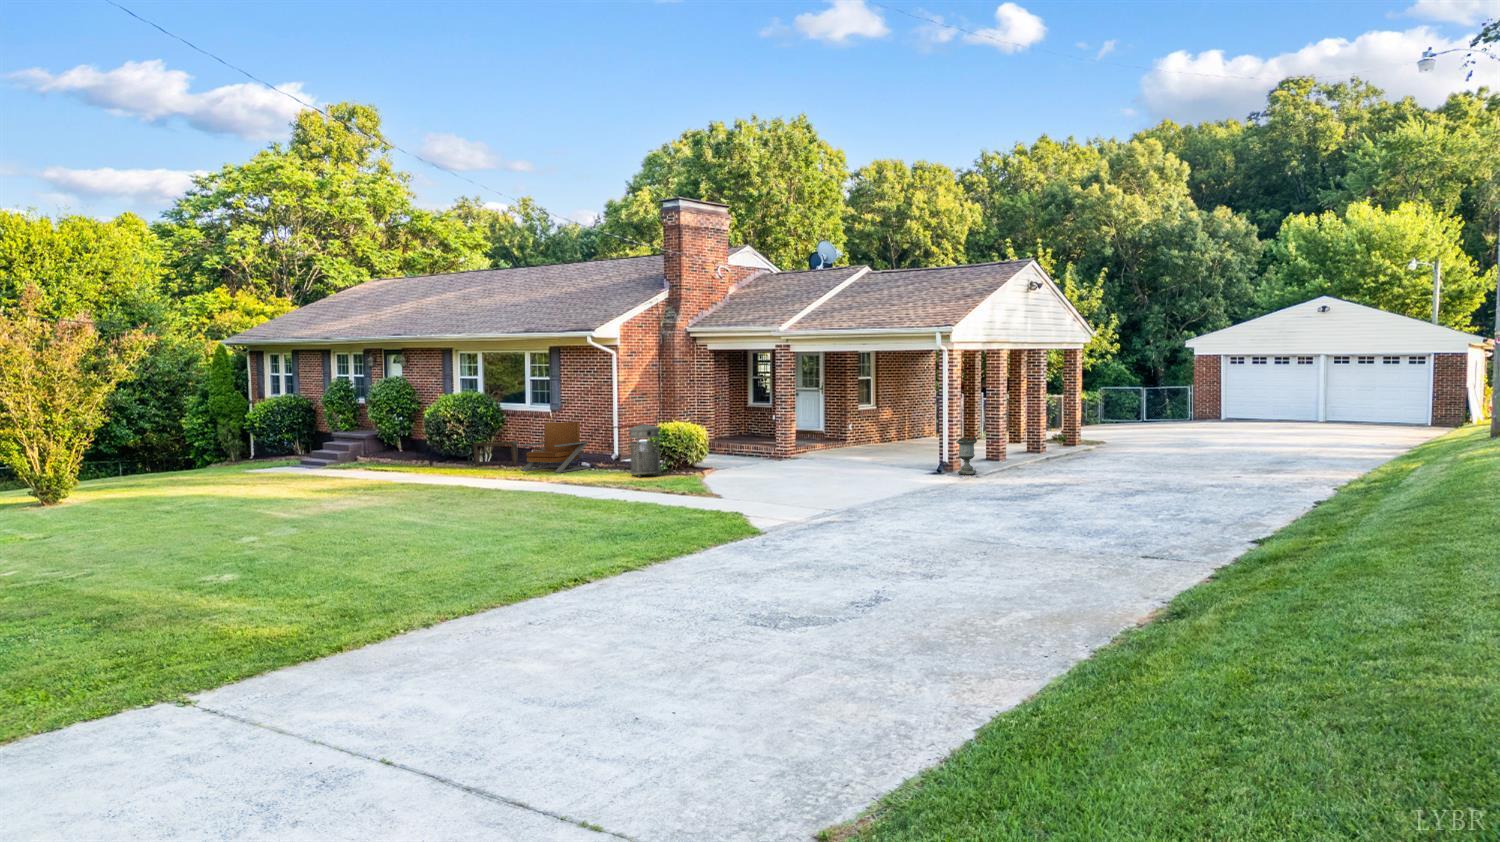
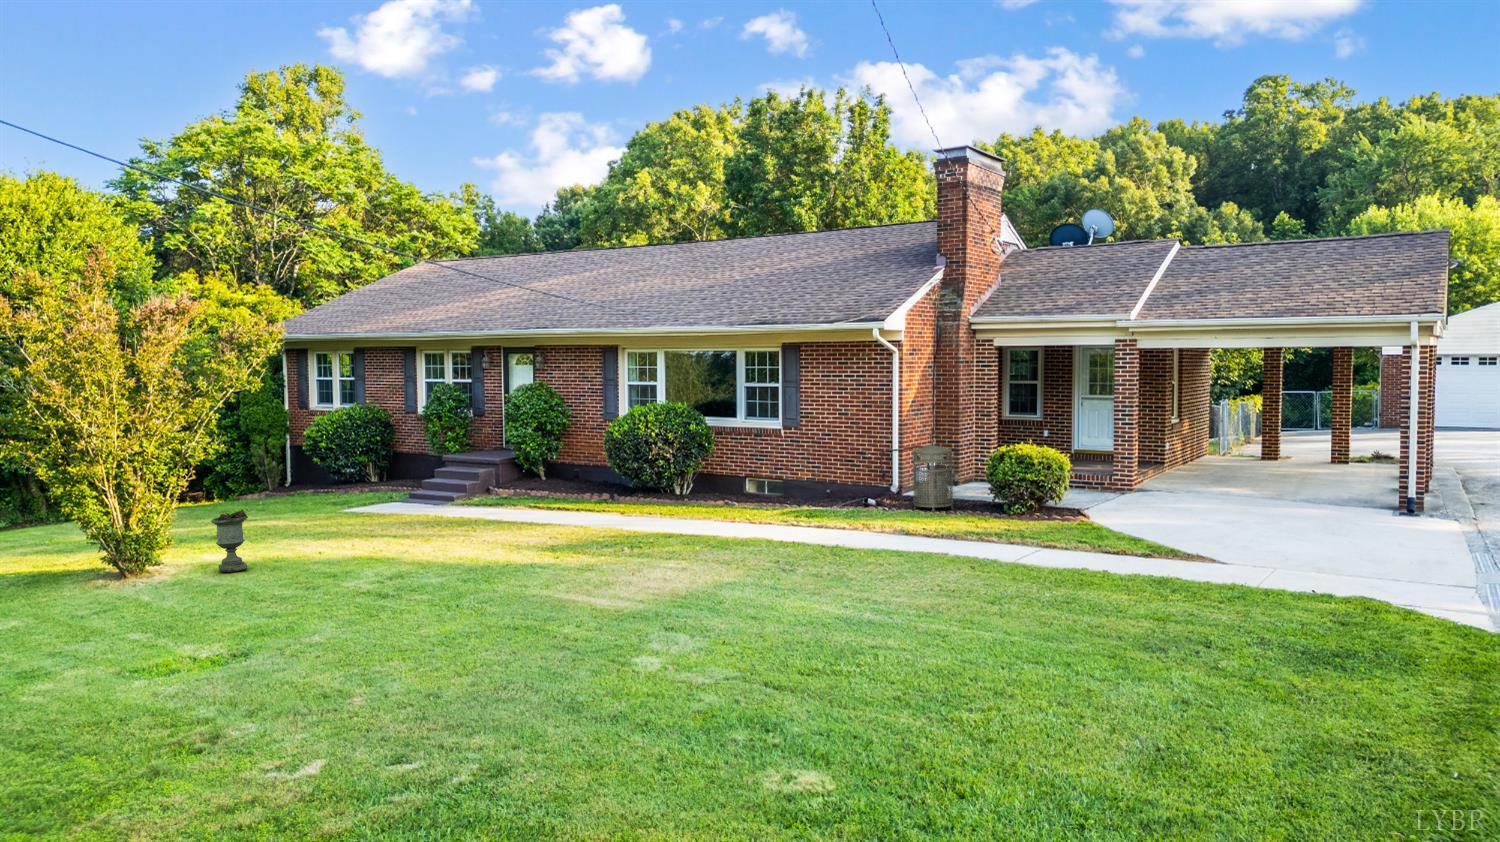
lounge chair: present [520,422,588,473] -> none [747,442,826,506]
planter: present [956,436,977,475] -> present [211,509,248,572]
bench: present [473,441,518,466] -> none [664,464,717,497]

